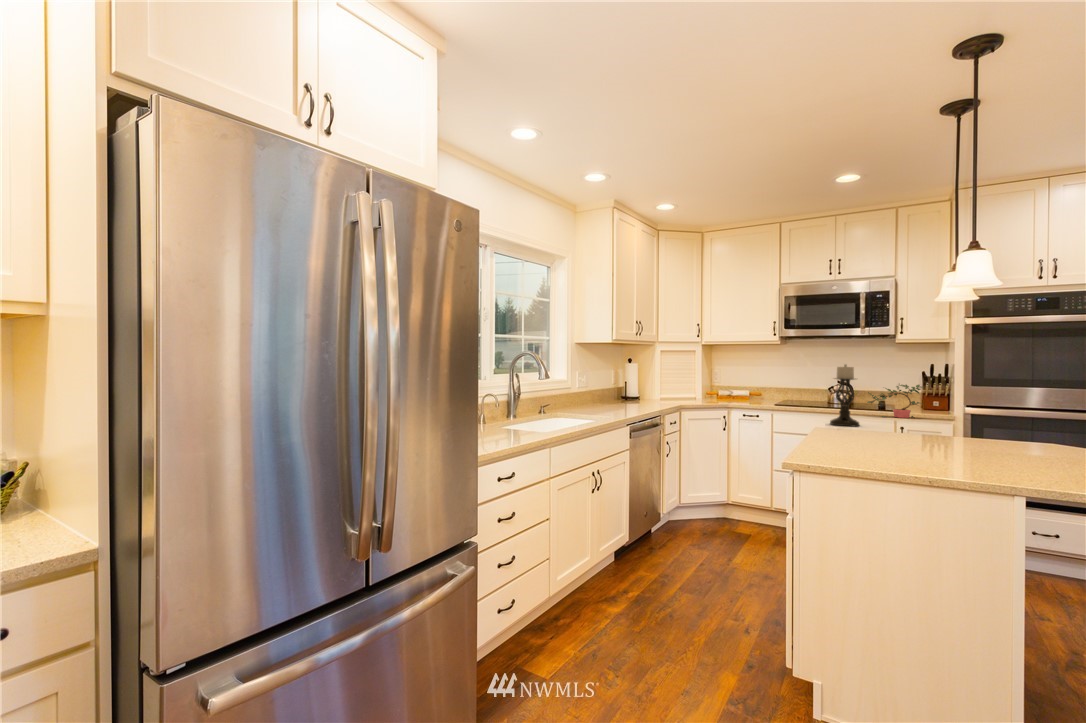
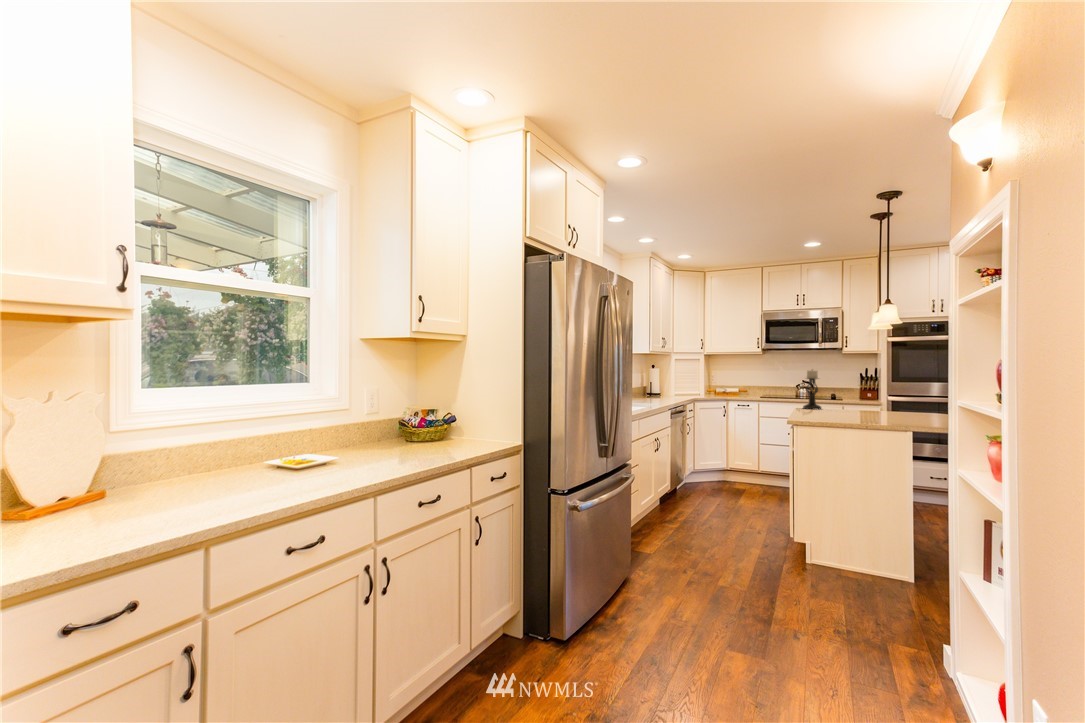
potted plant: present [867,385,923,418] -> none [824,381,862,405]

